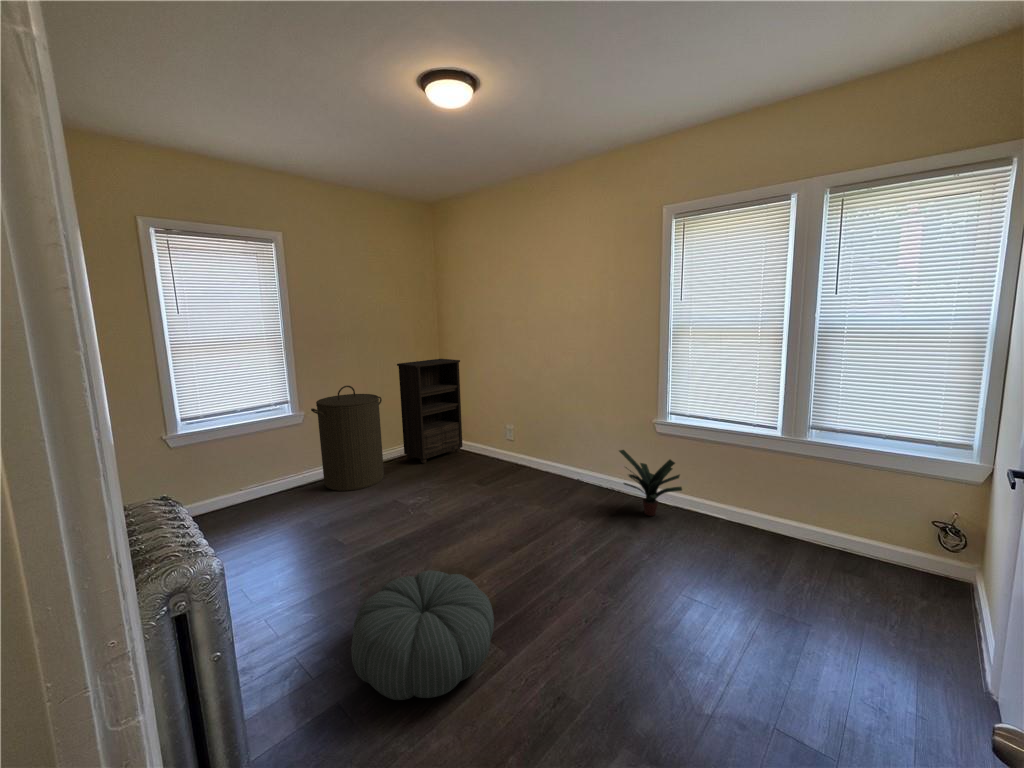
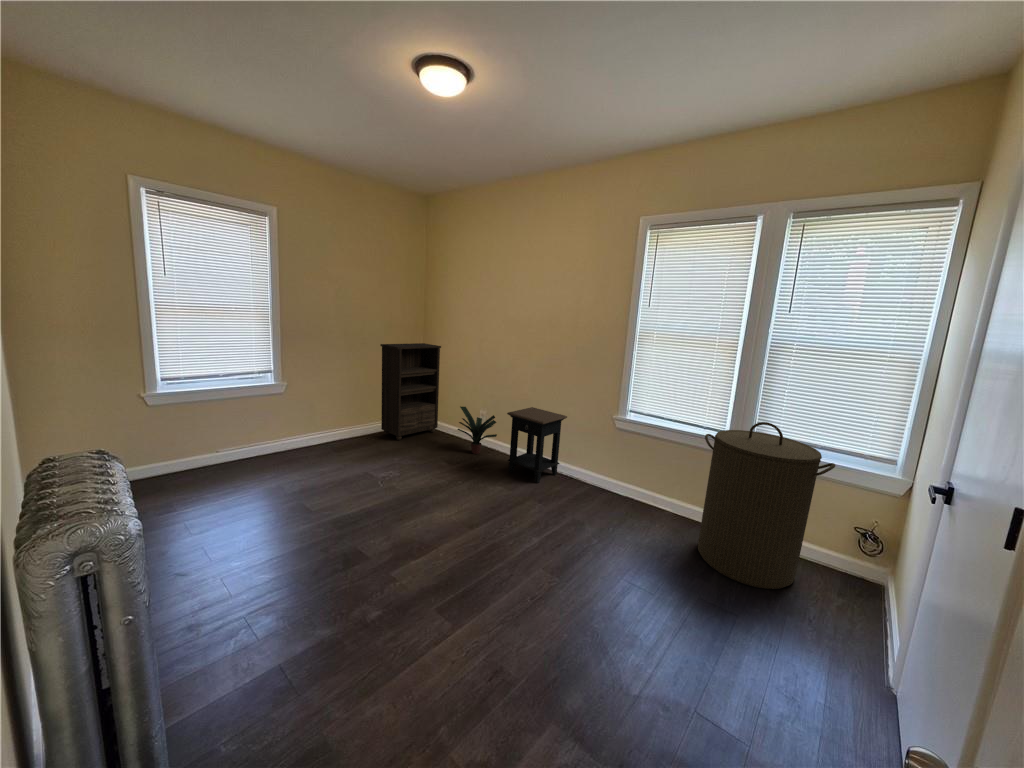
laundry hamper: present [311,386,384,491] -> present [698,422,835,589]
side table: none [538,417,603,499] -> present [507,407,567,483]
potted plant: present [619,450,682,516] -> present [458,406,497,454]
pouf: present [351,571,494,700] -> none [292,542,438,666]

